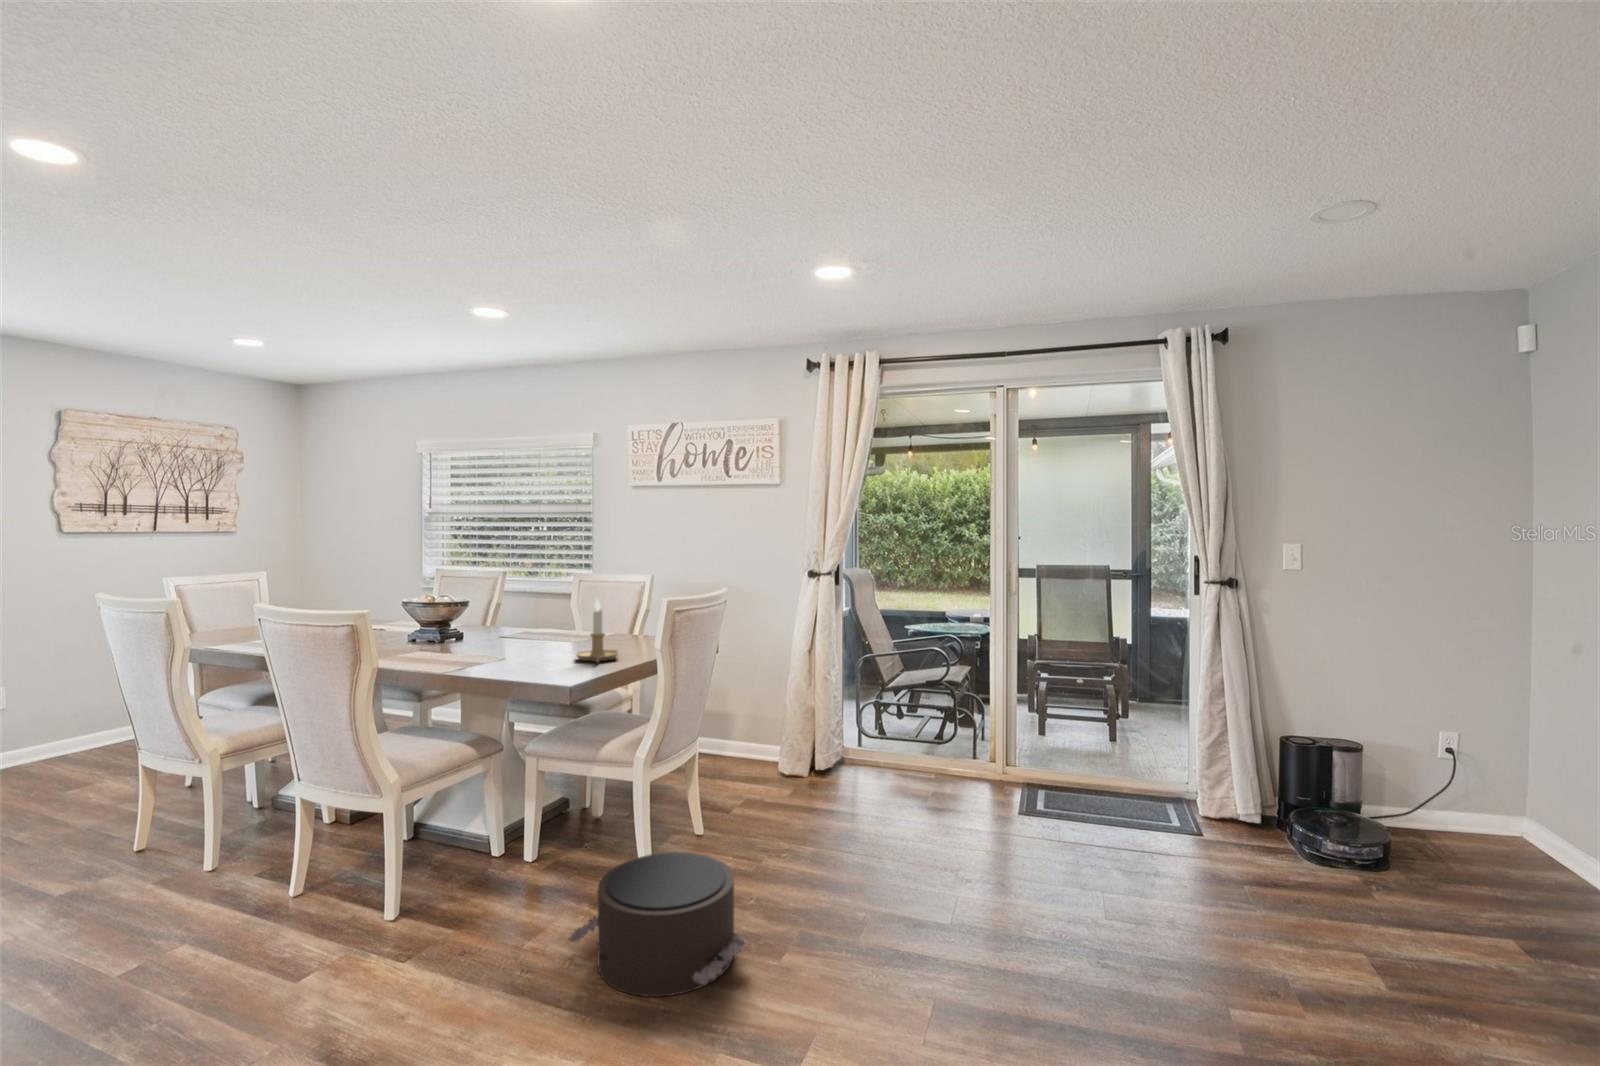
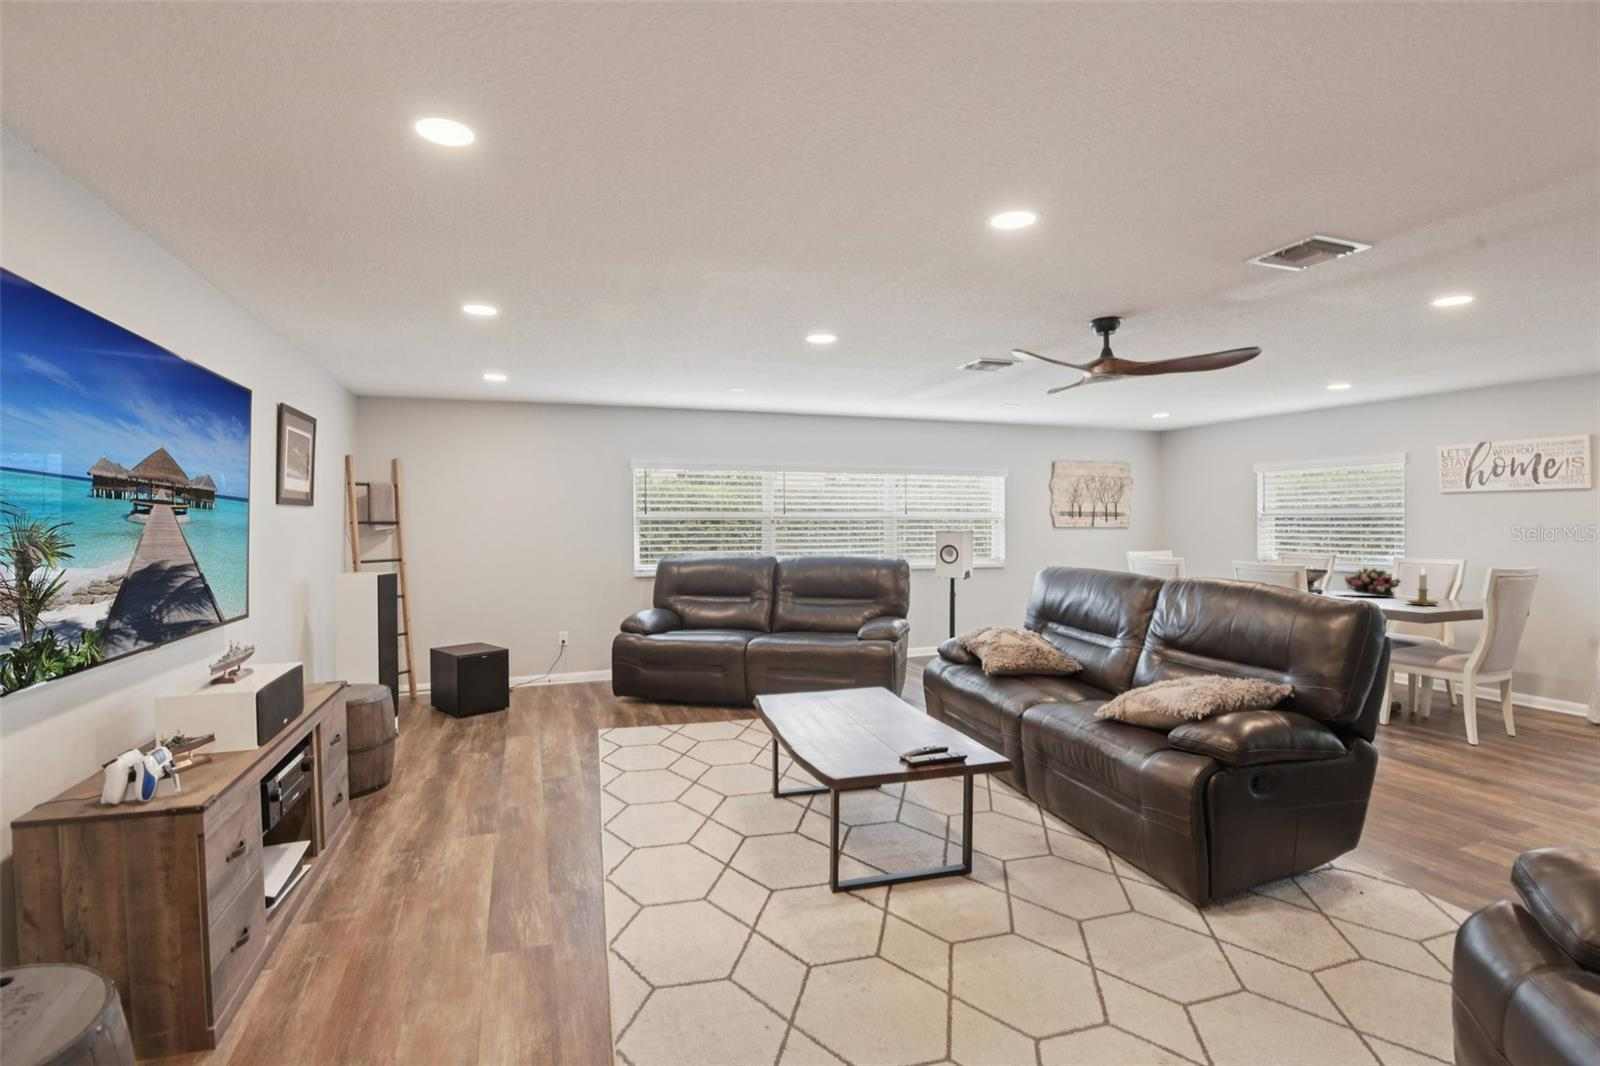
flower arrangement: none [506,593,581,638] -> present [1345,567,1400,598]
pouf: present [568,852,748,997] -> none [1413,708,1540,768]

